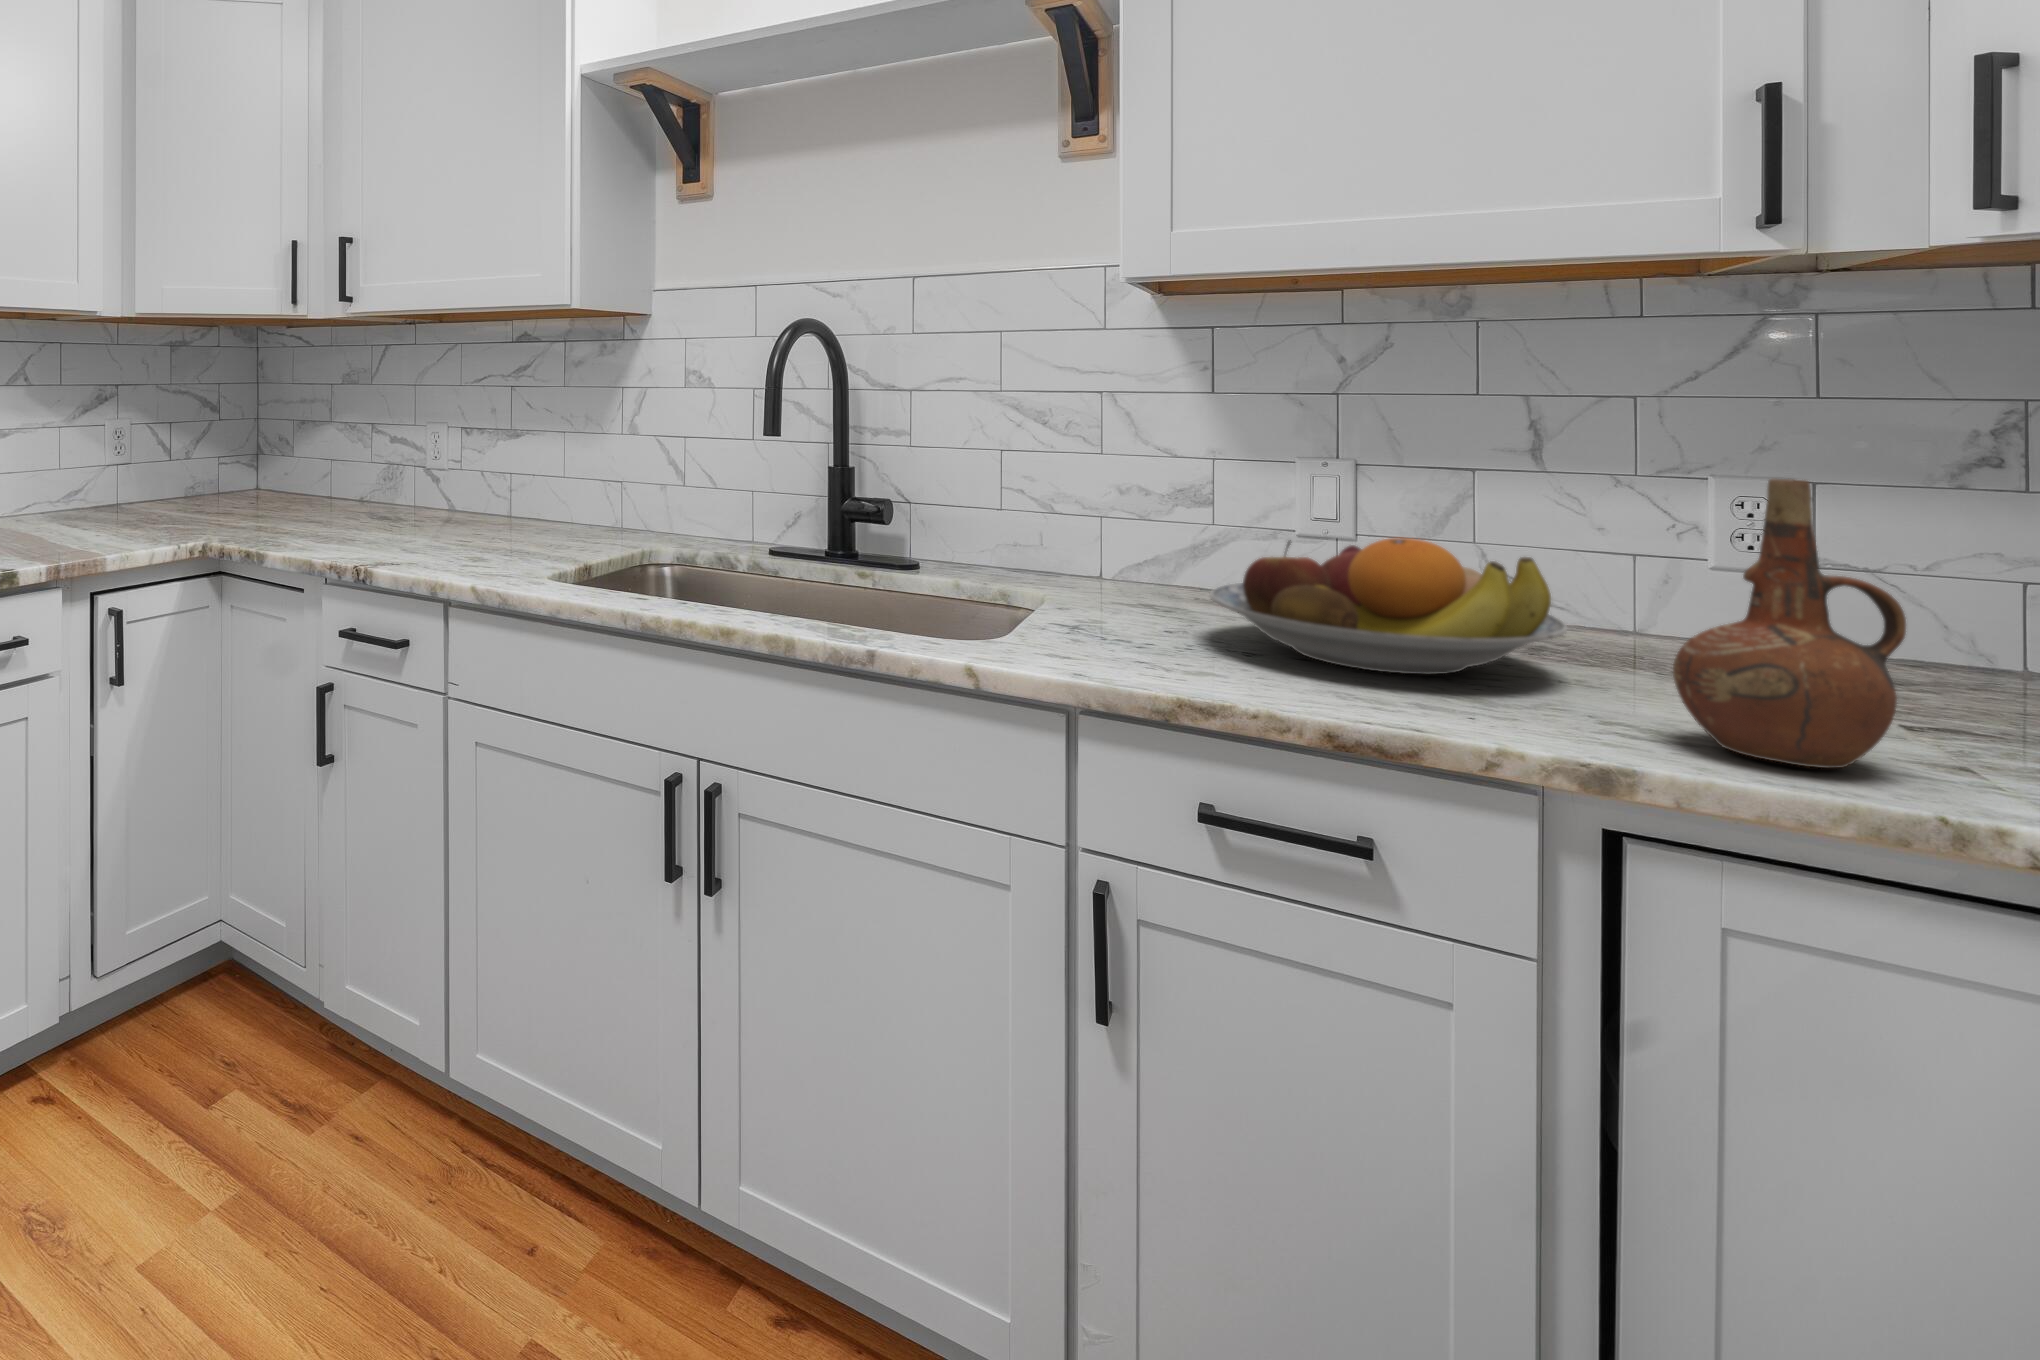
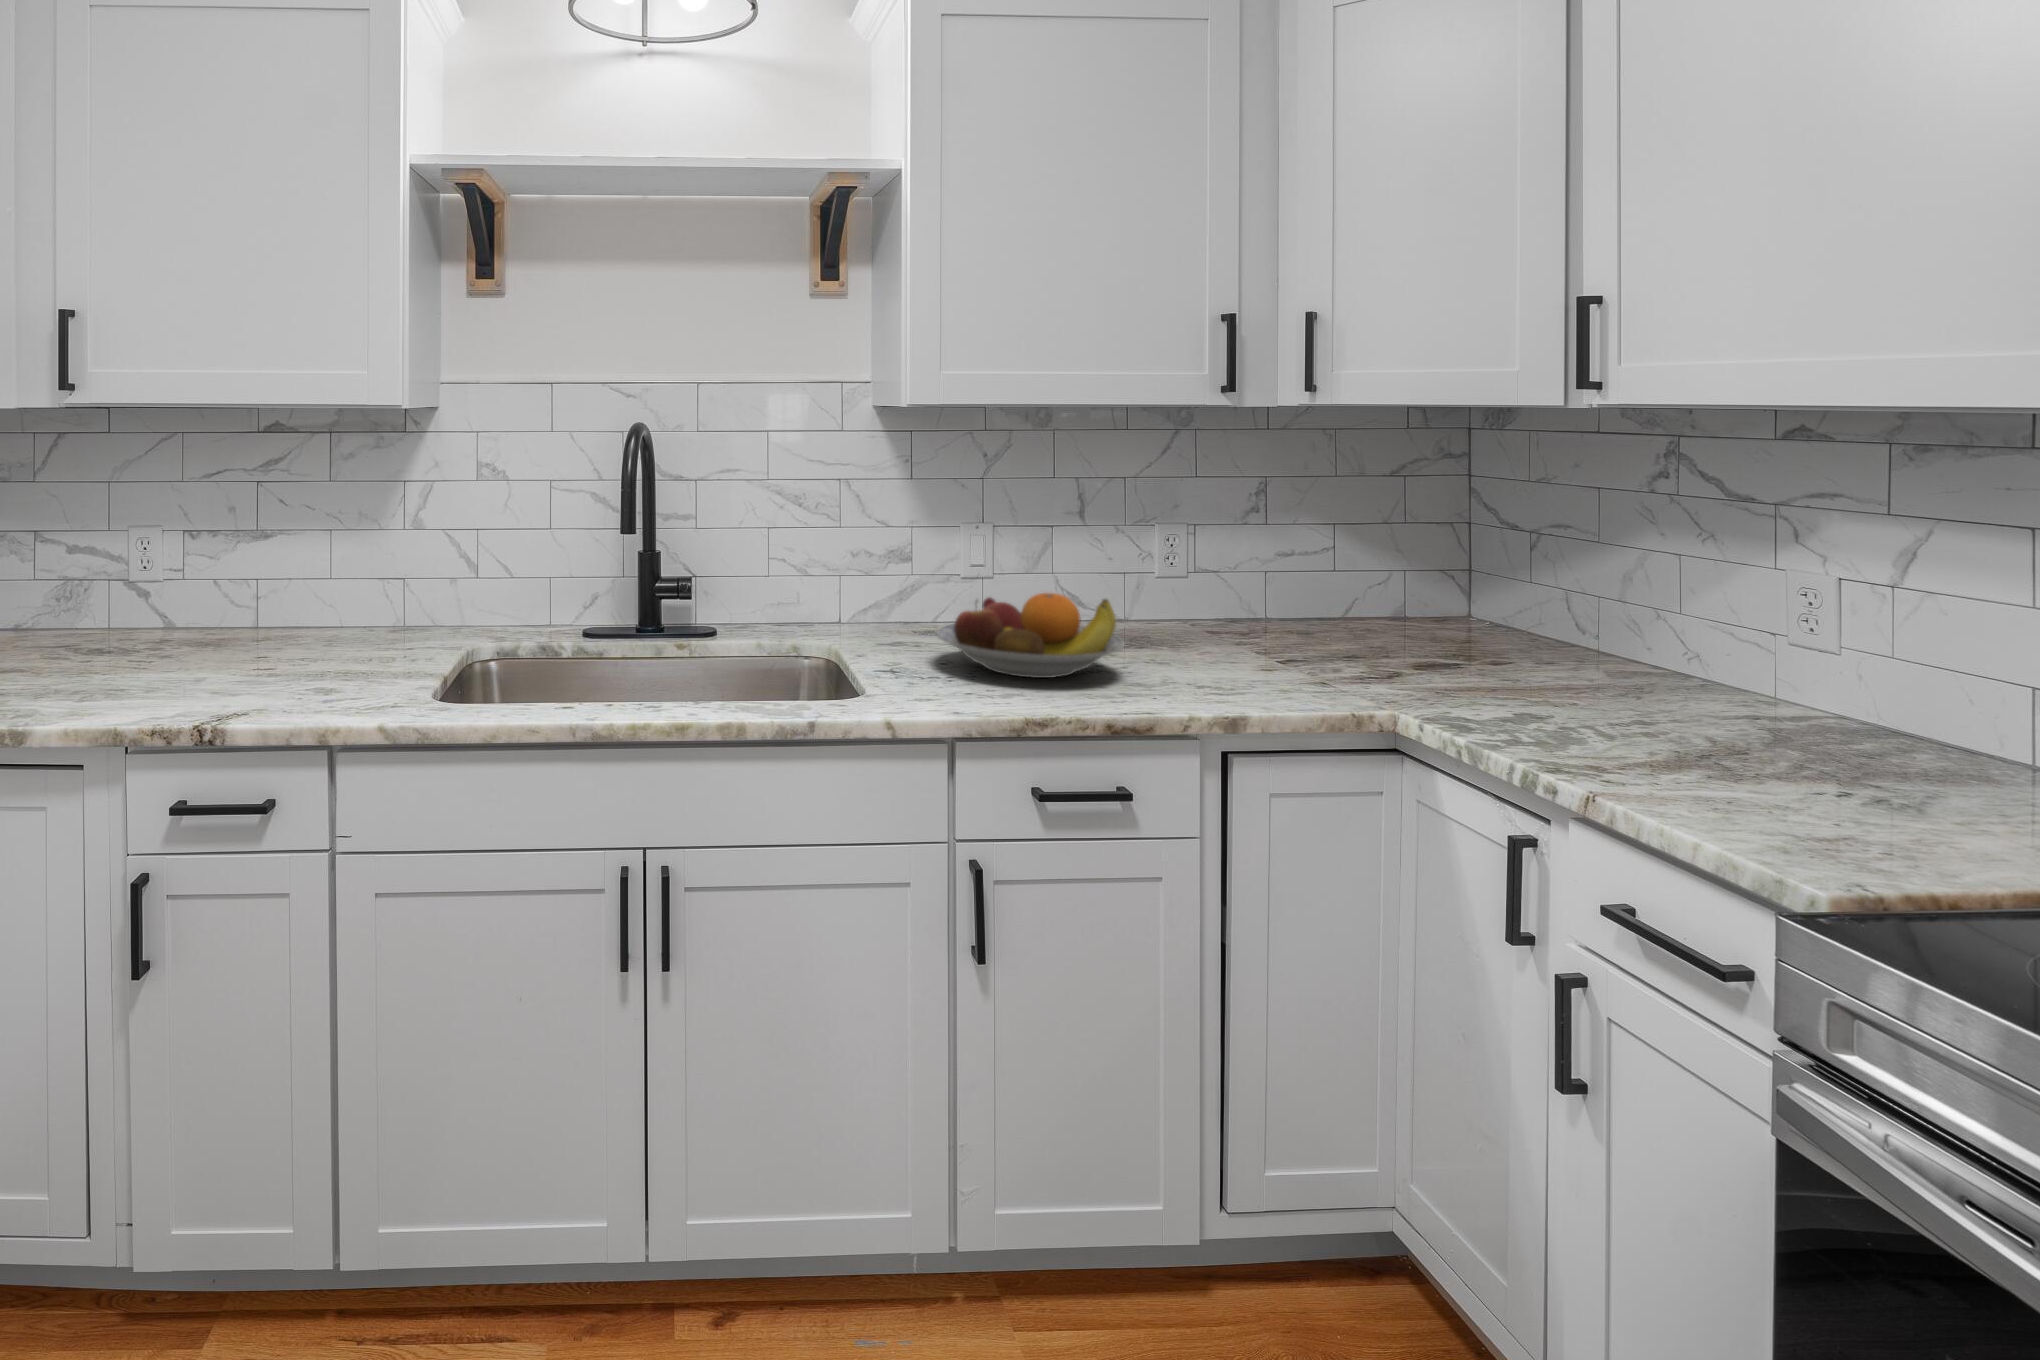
ceramic pitcher: present [1673,479,1906,768] -> none [1204,551,1294,699]

